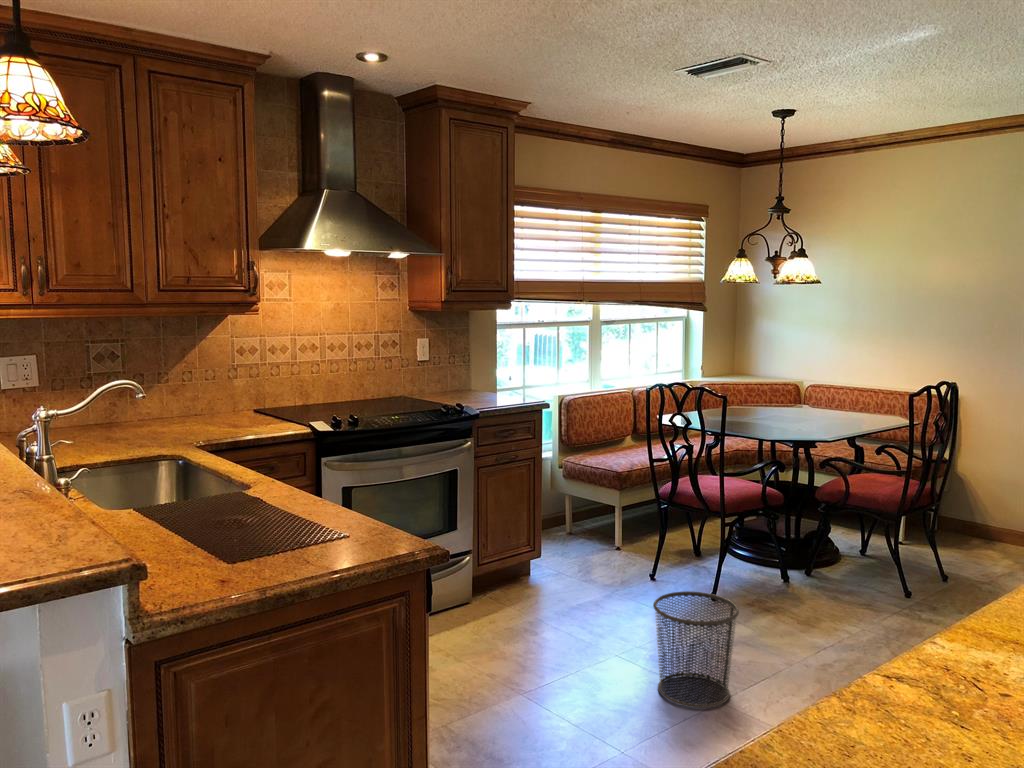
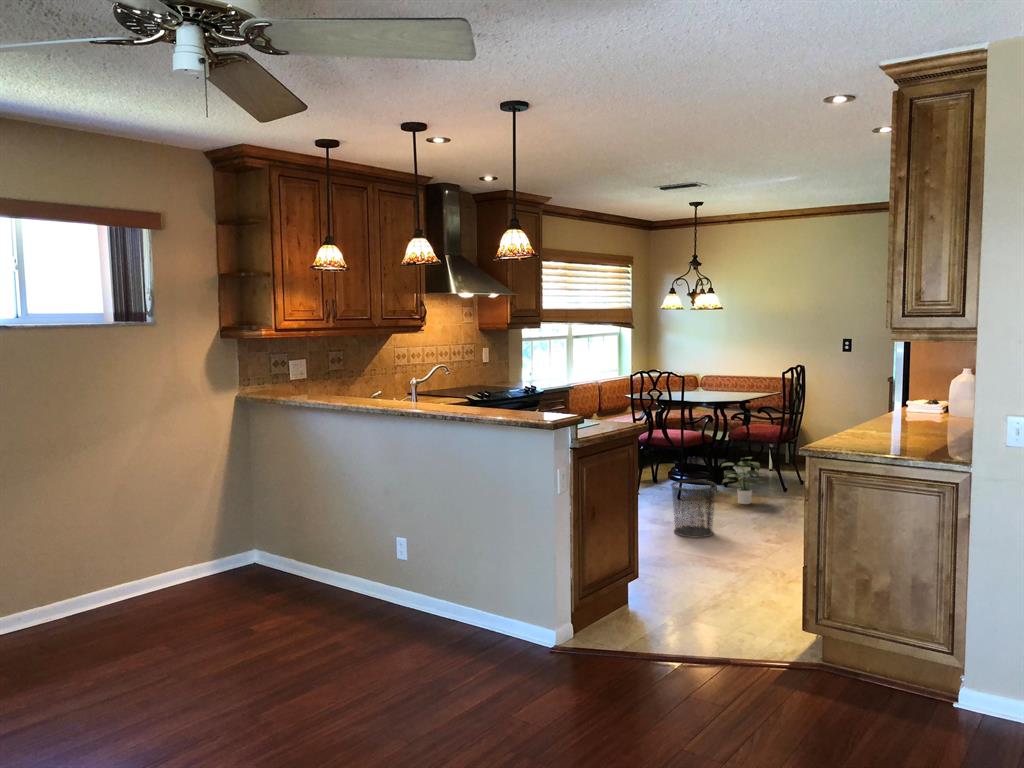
potted plant: none [783,540,865,623] -> present [721,457,762,504]

